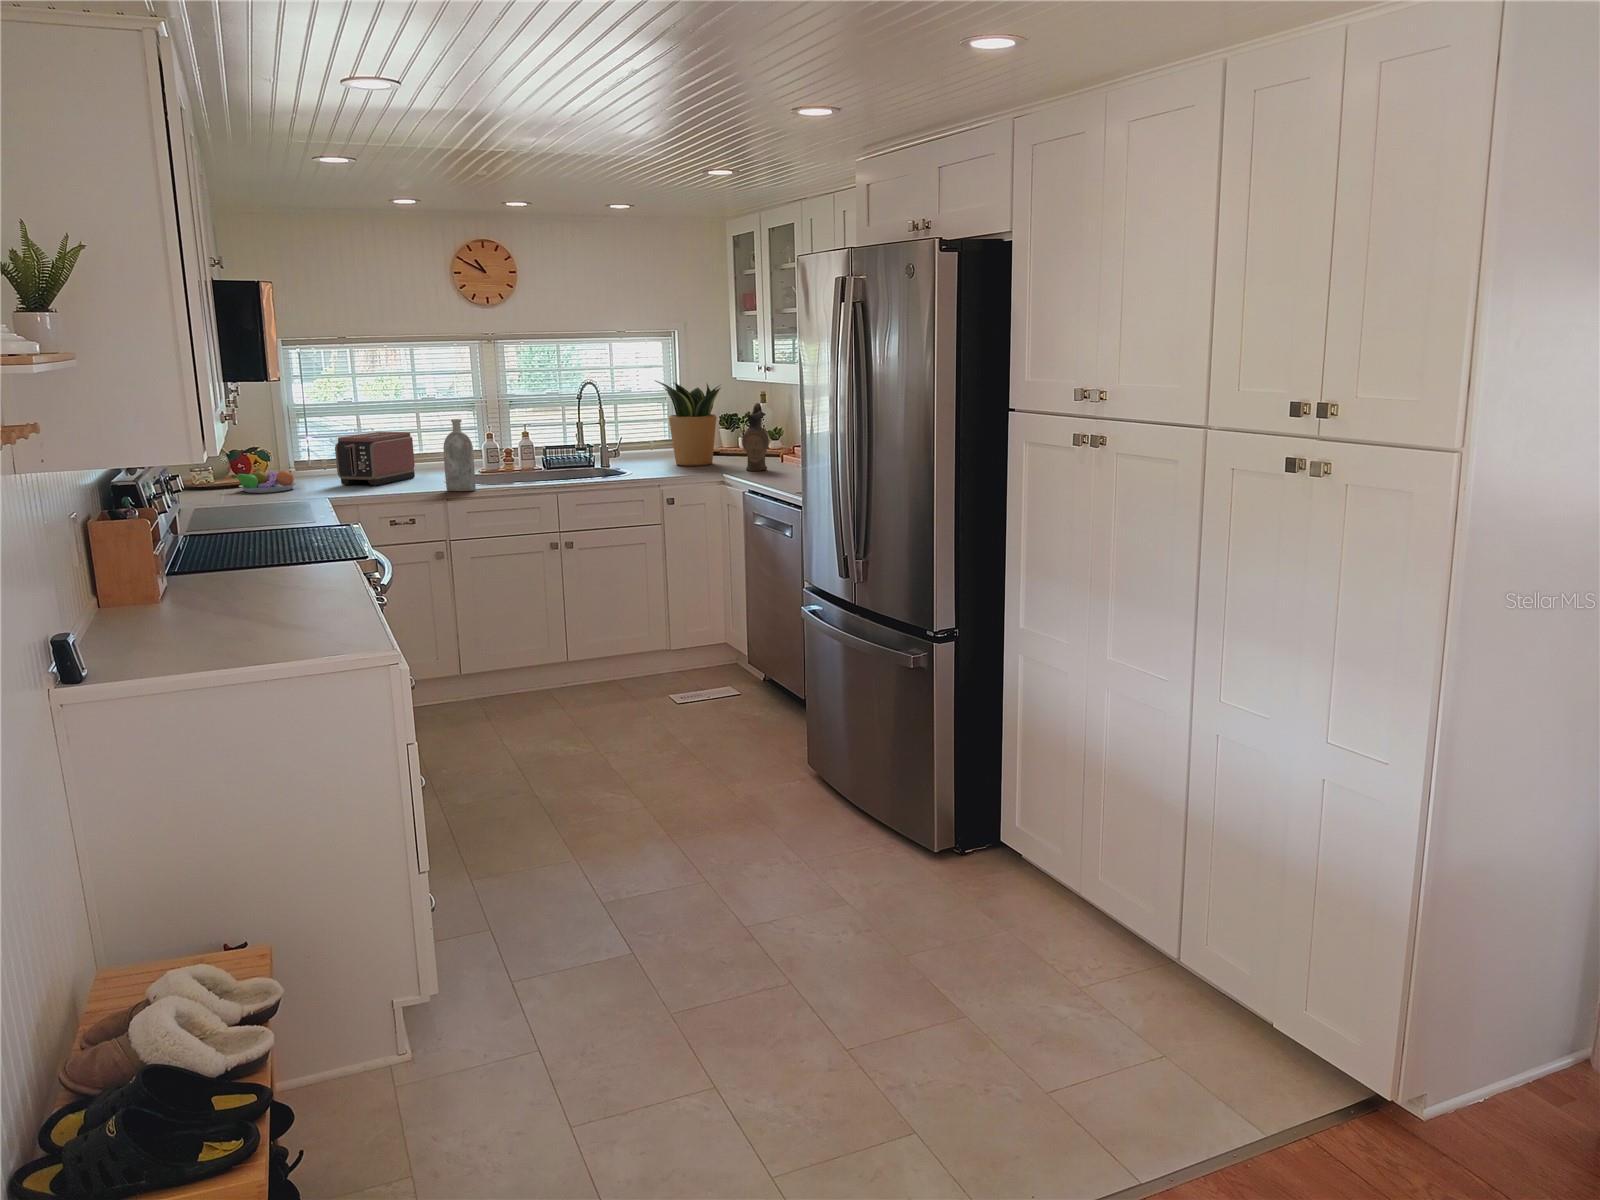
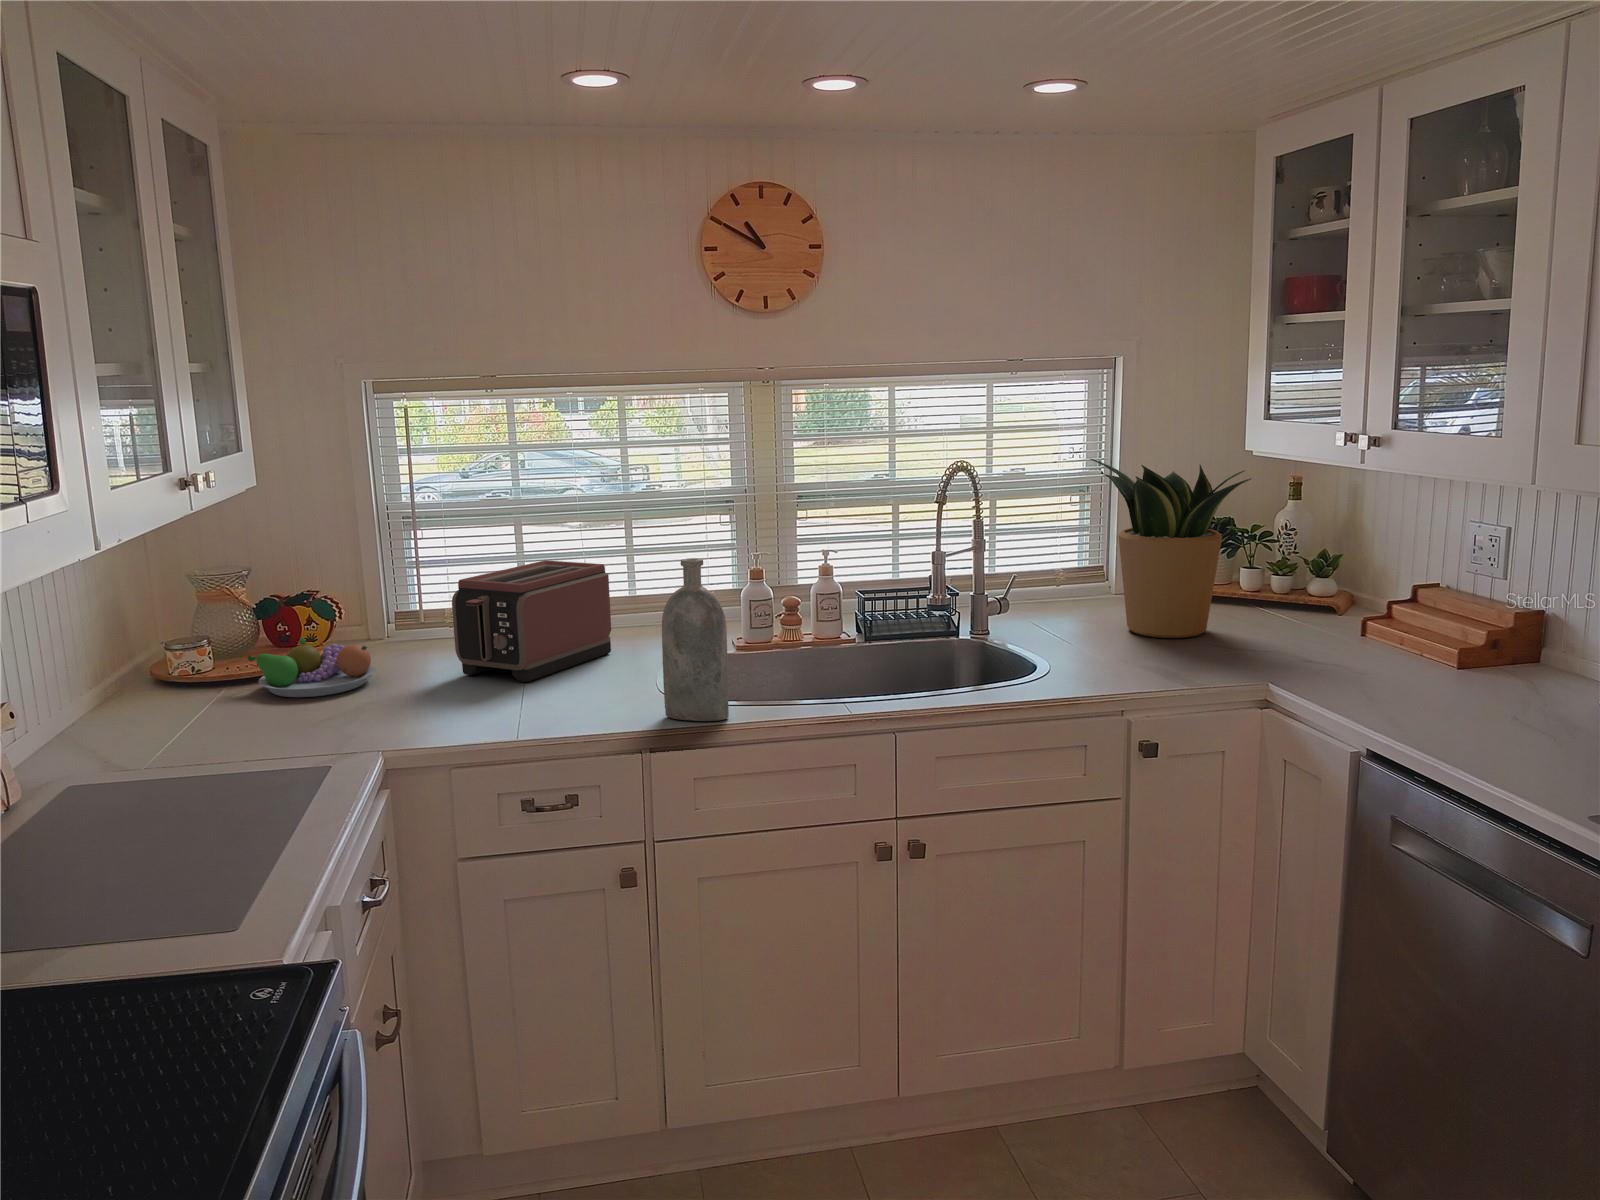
ceramic pitcher: present [742,403,769,471] -> none [1309,515,1376,667]

